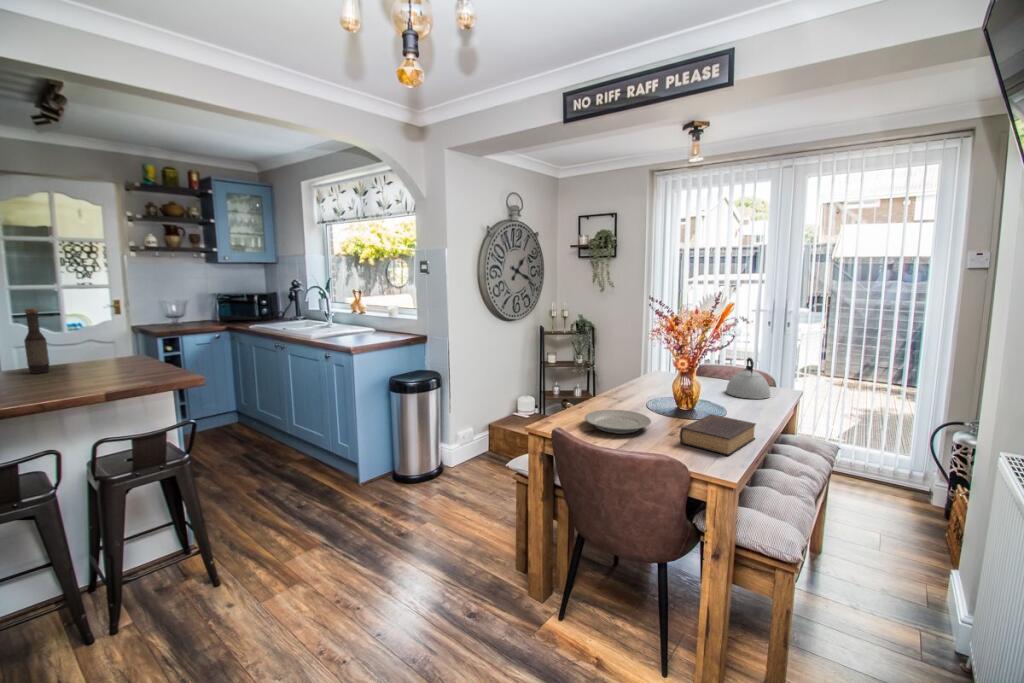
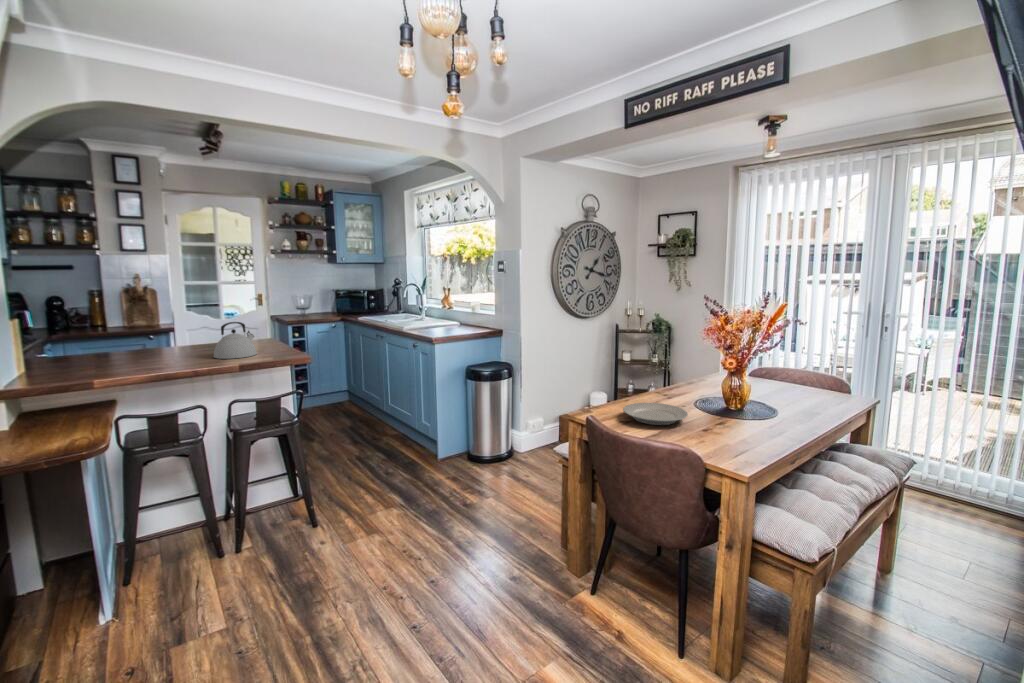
bottle: present [24,308,49,374] -> none [186,299,202,350]
kettle: present [726,358,771,399] -> present [214,322,257,359]
book: present [680,414,756,455] -> none [710,412,794,452]

